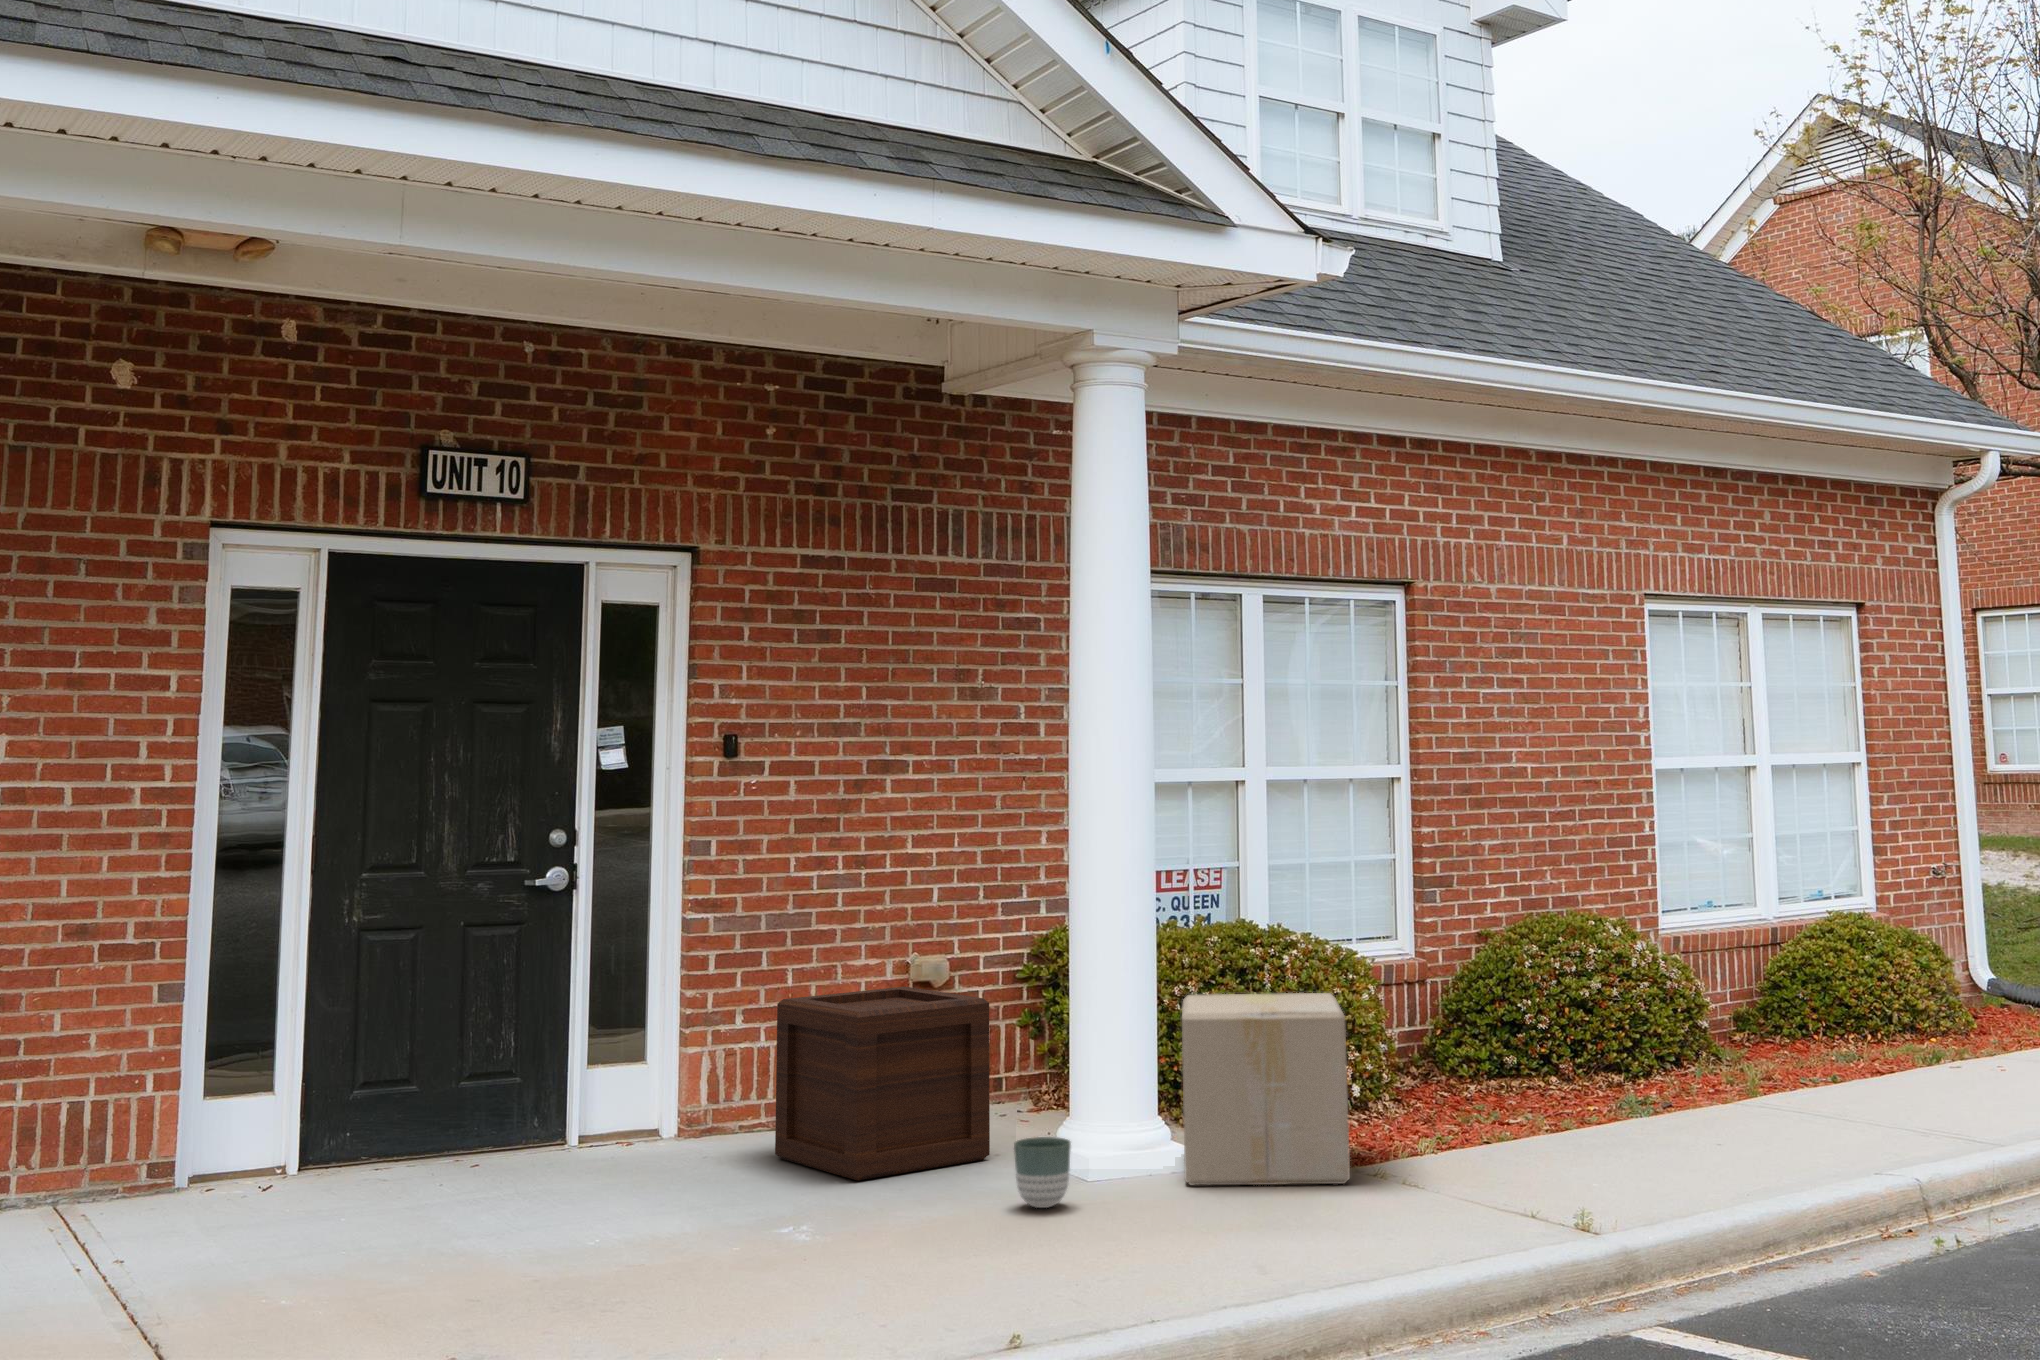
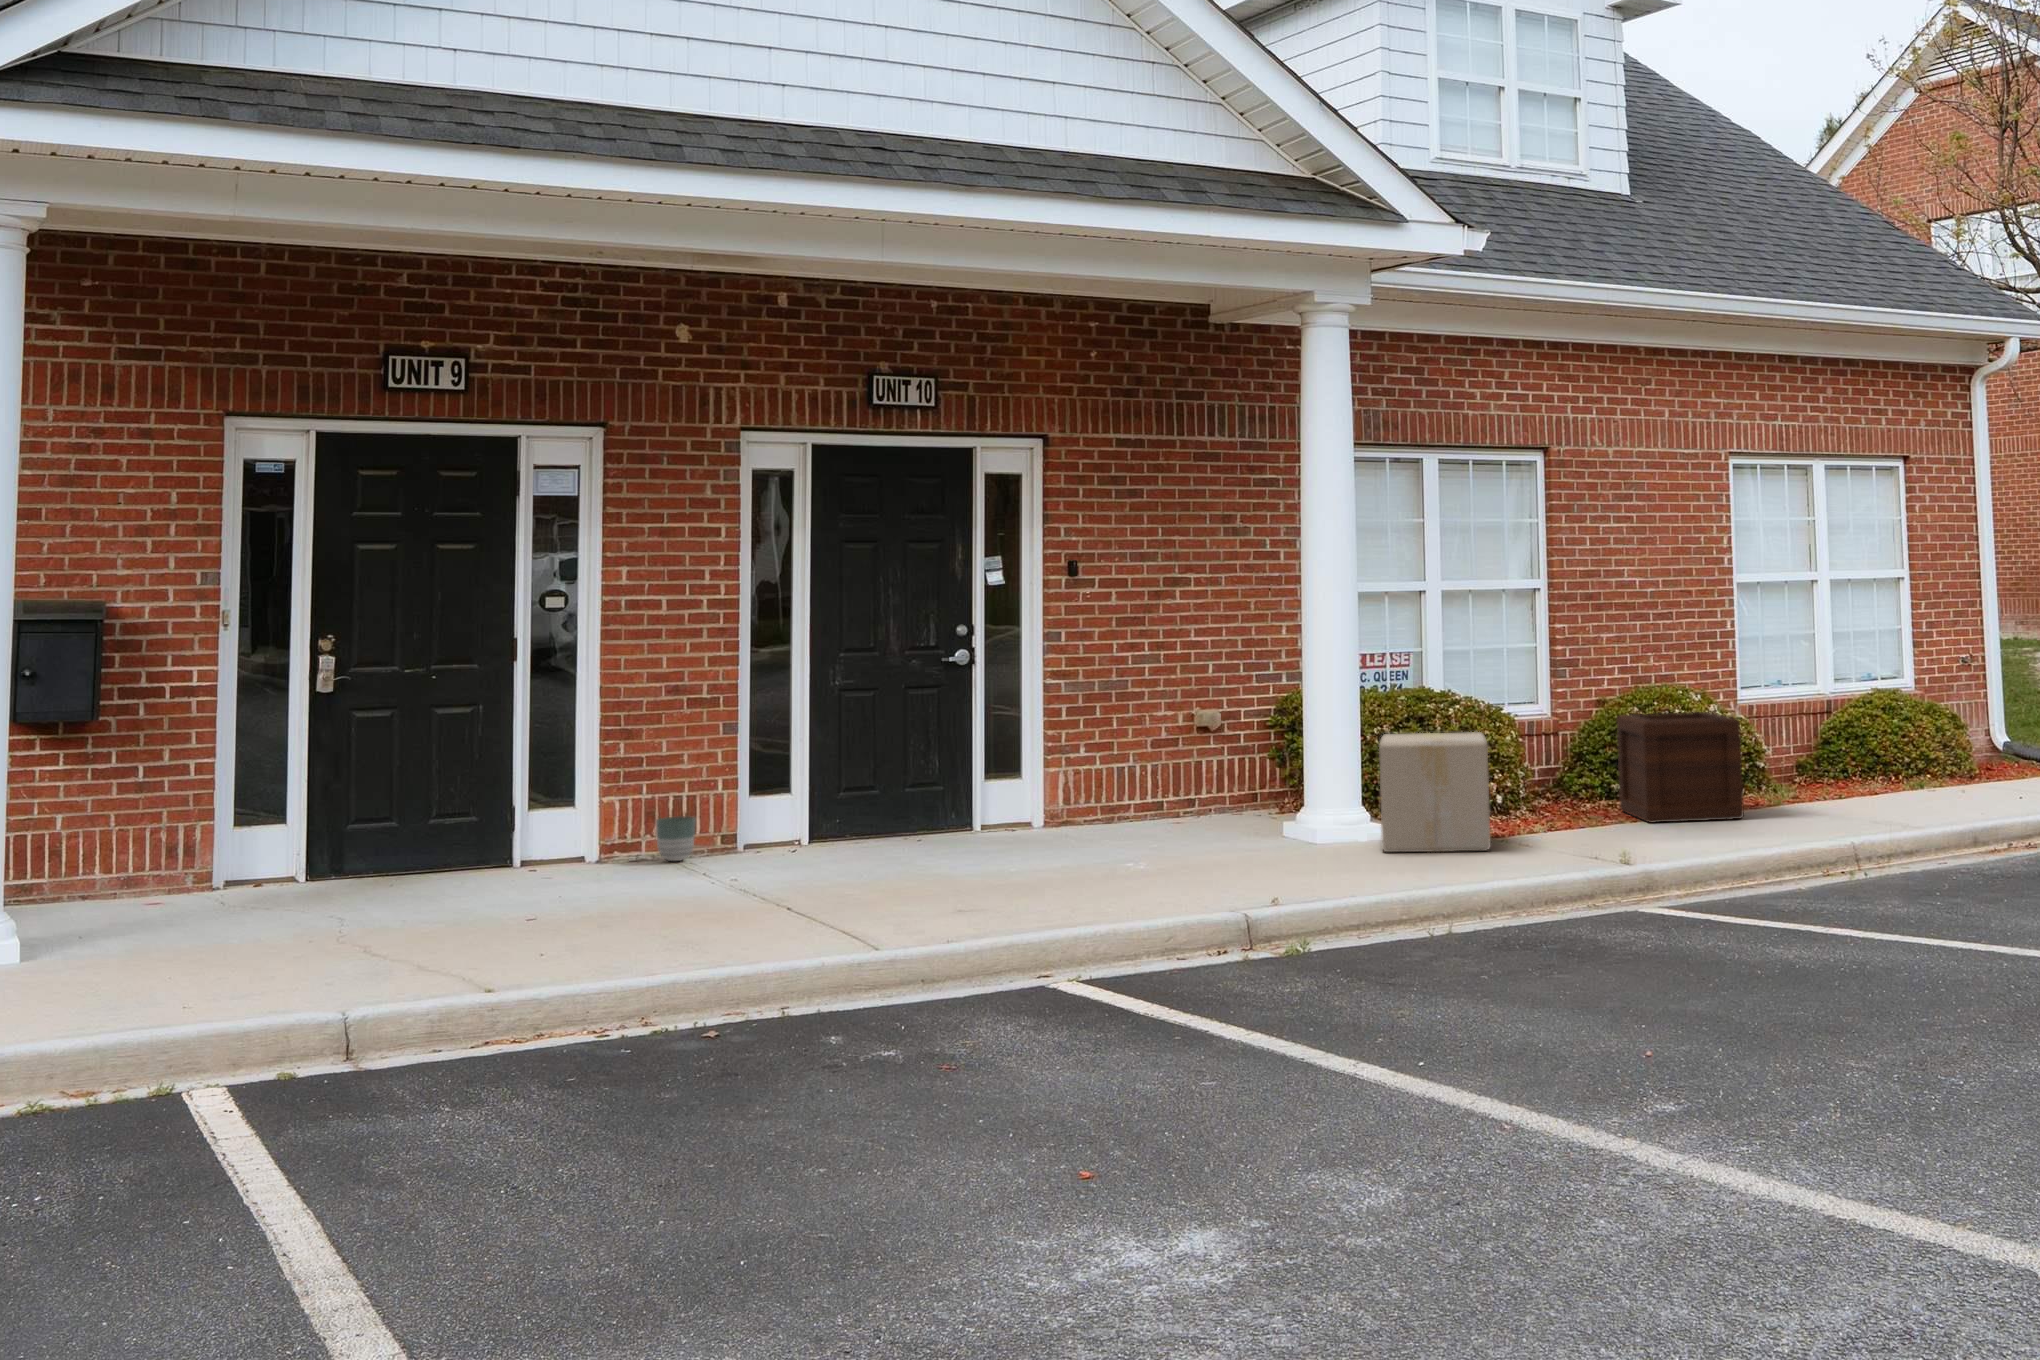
wooden crate: present [775,987,990,1180] -> present [1617,712,1744,823]
planter: present [1014,1137,1071,1208] -> present [656,816,696,861]

